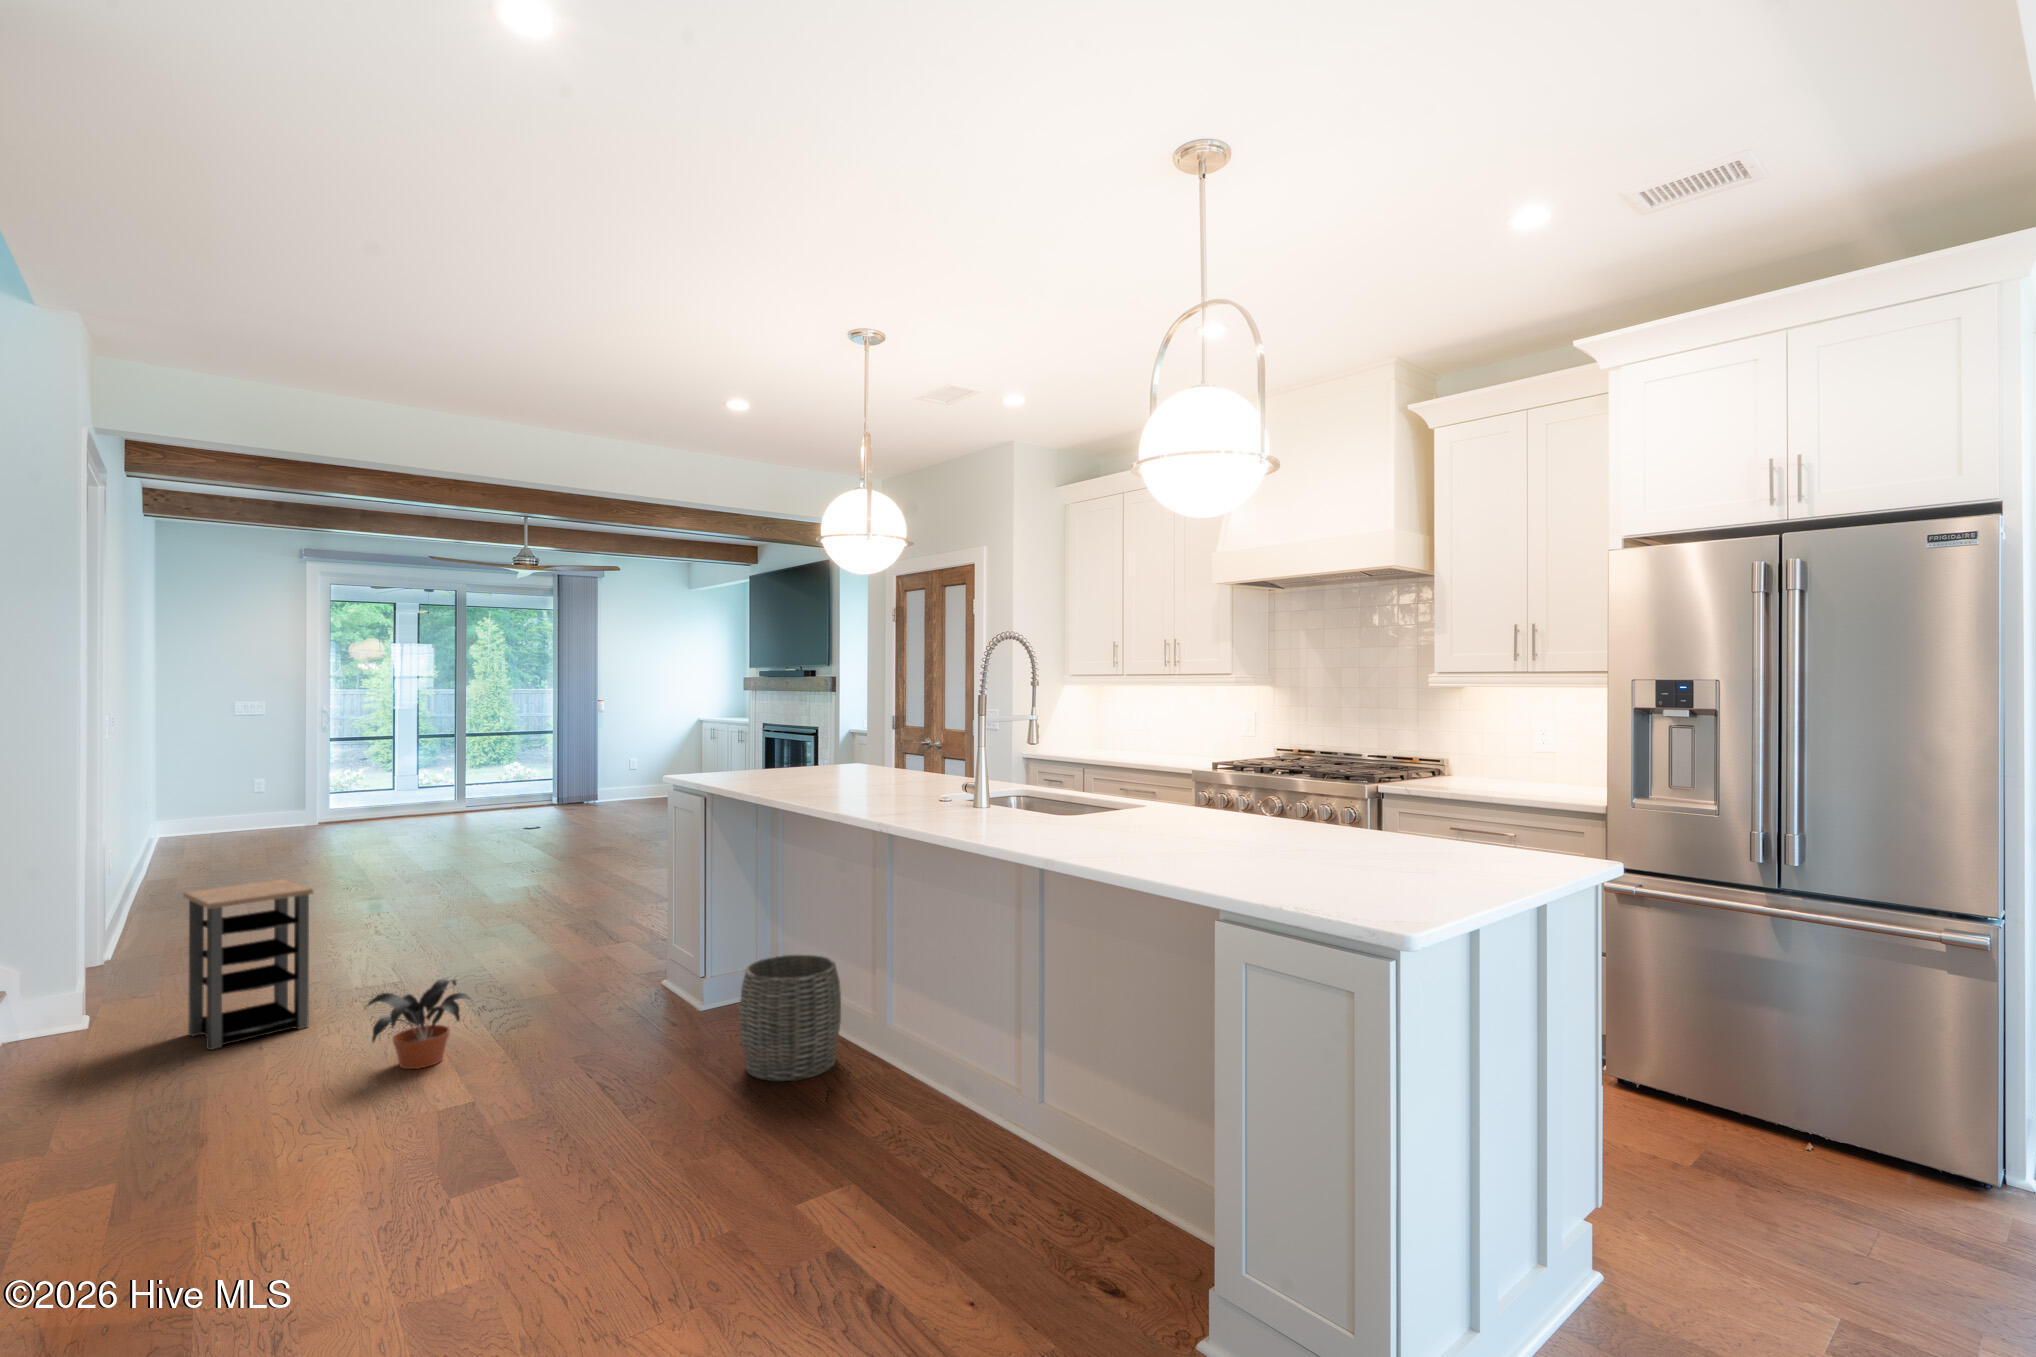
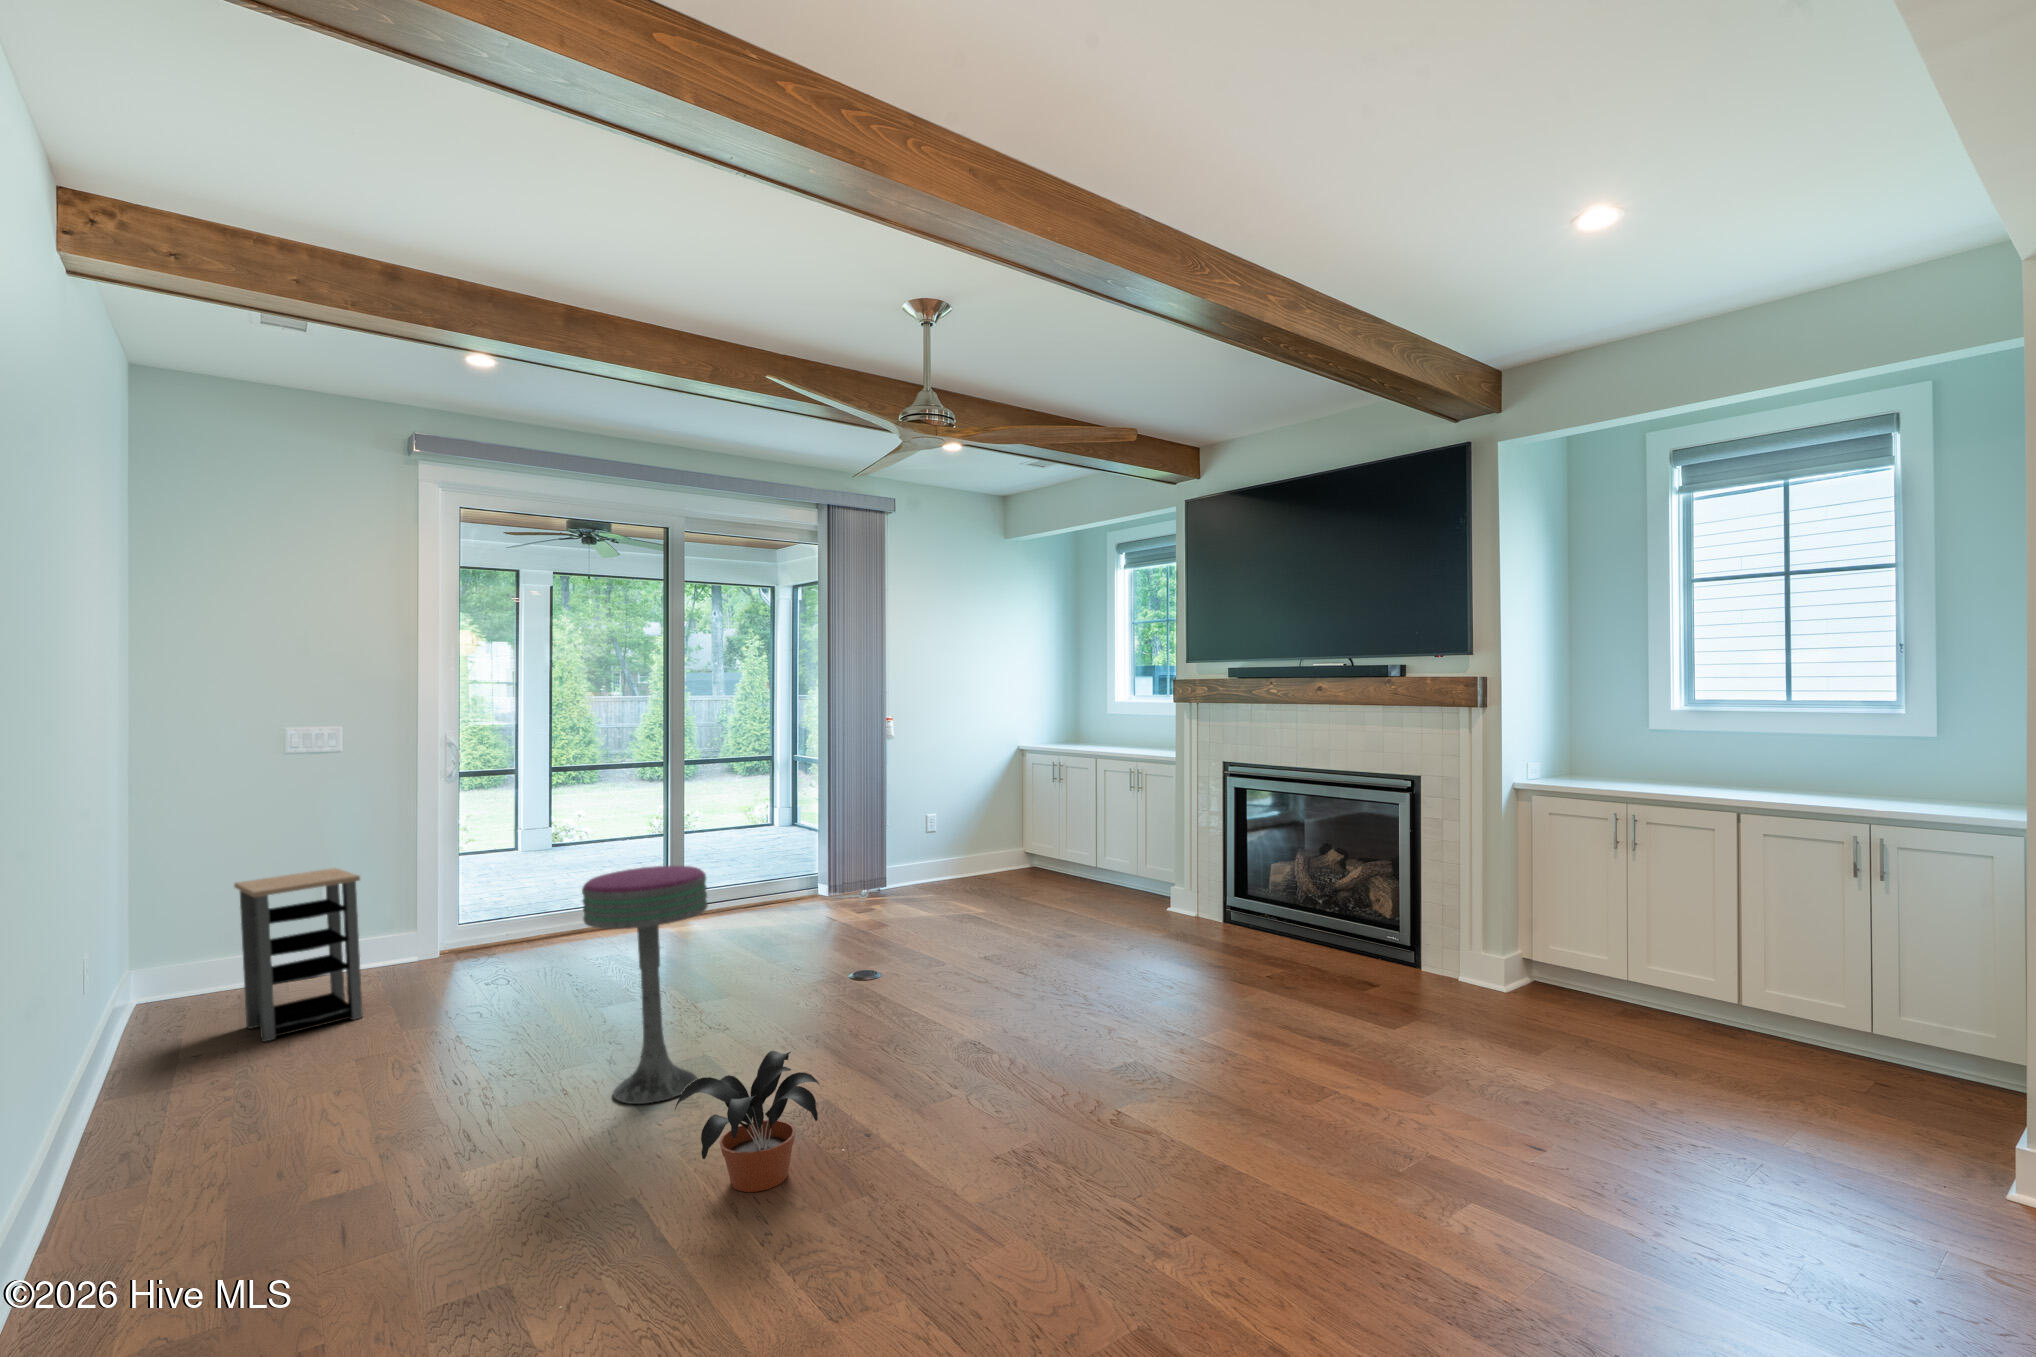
bar stool: none [554,894,671,1118] -> present [582,866,708,1104]
woven basket: present [740,954,841,1081] -> none [789,928,898,1063]
potted plant: present [366,979,473,1069] -> present [675,1051,819,1192]

